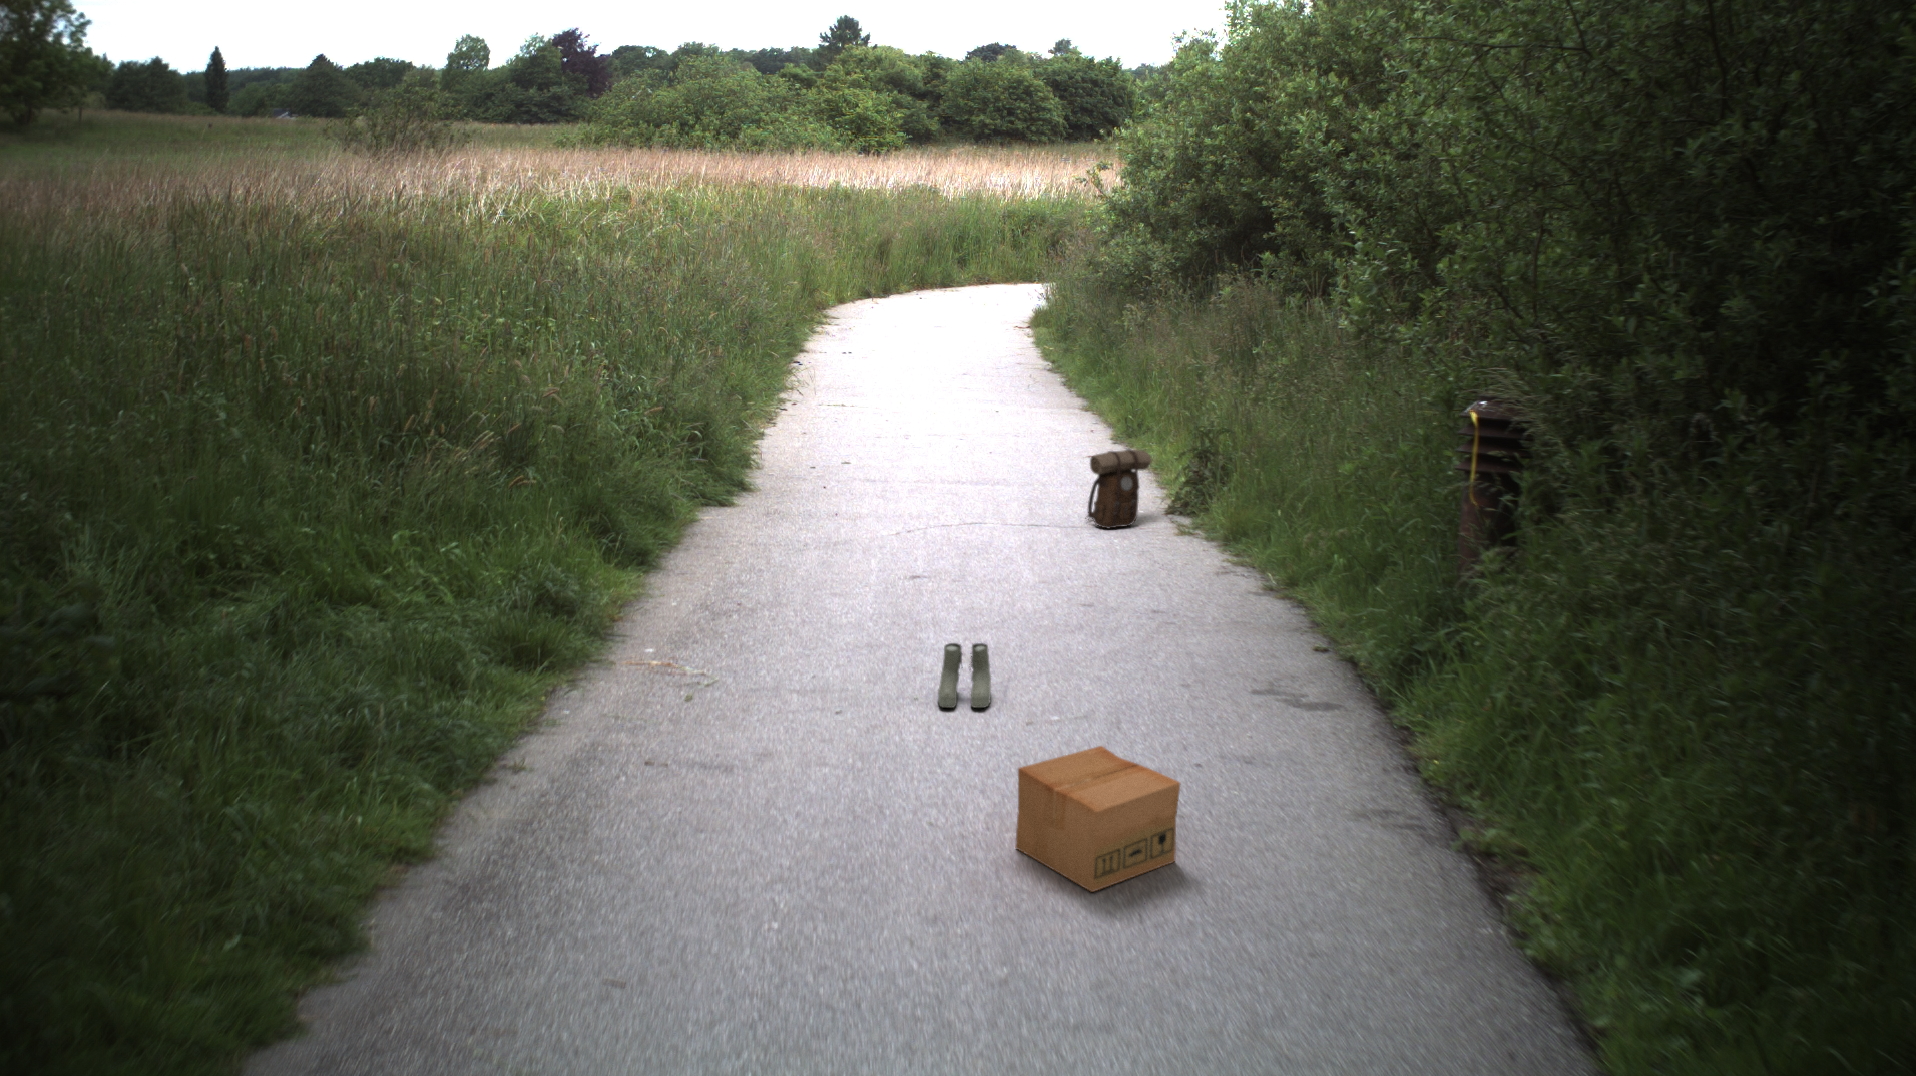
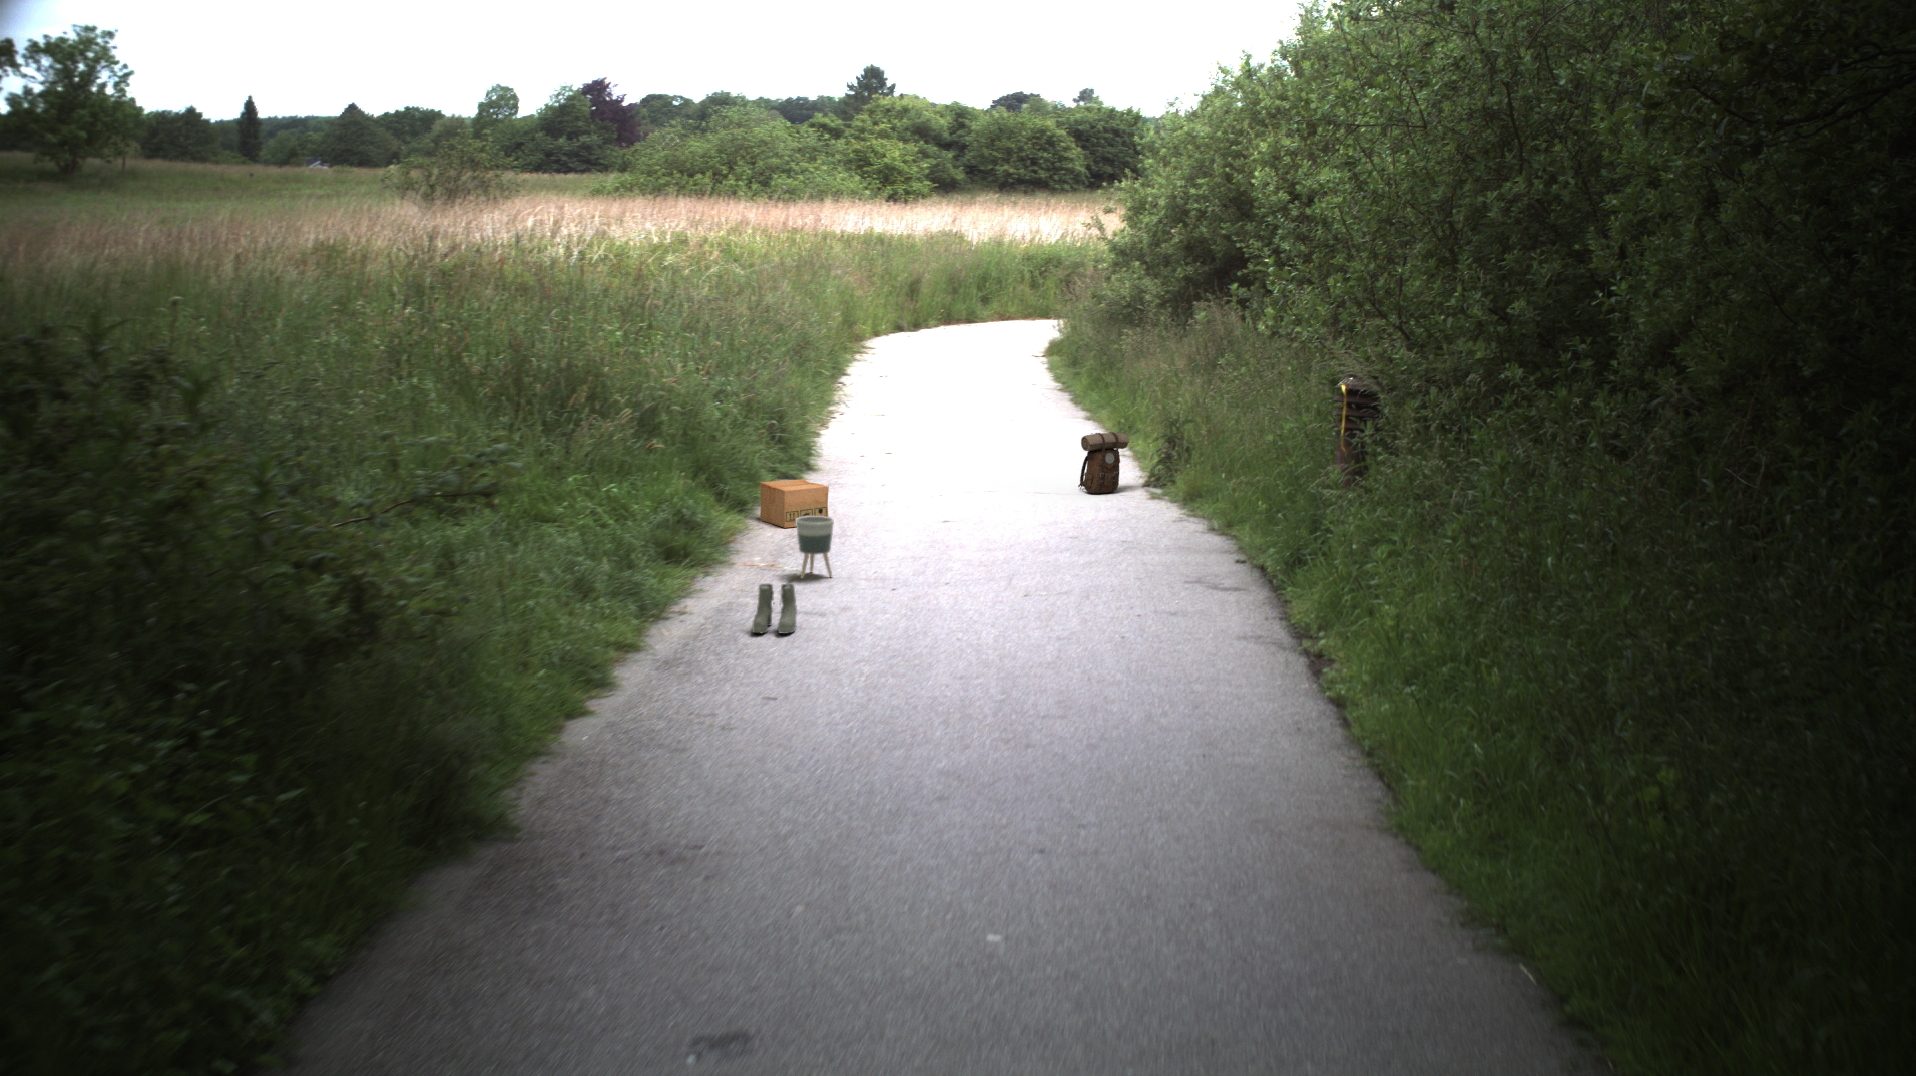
planter: none [694,601,750,694] -> present [796,516,834,578]
boots: present [938,643,991,708] -> present [753,584,797,633]
cardboard box: present [1015,746,1180,892] -> present [760,479,829,528]

